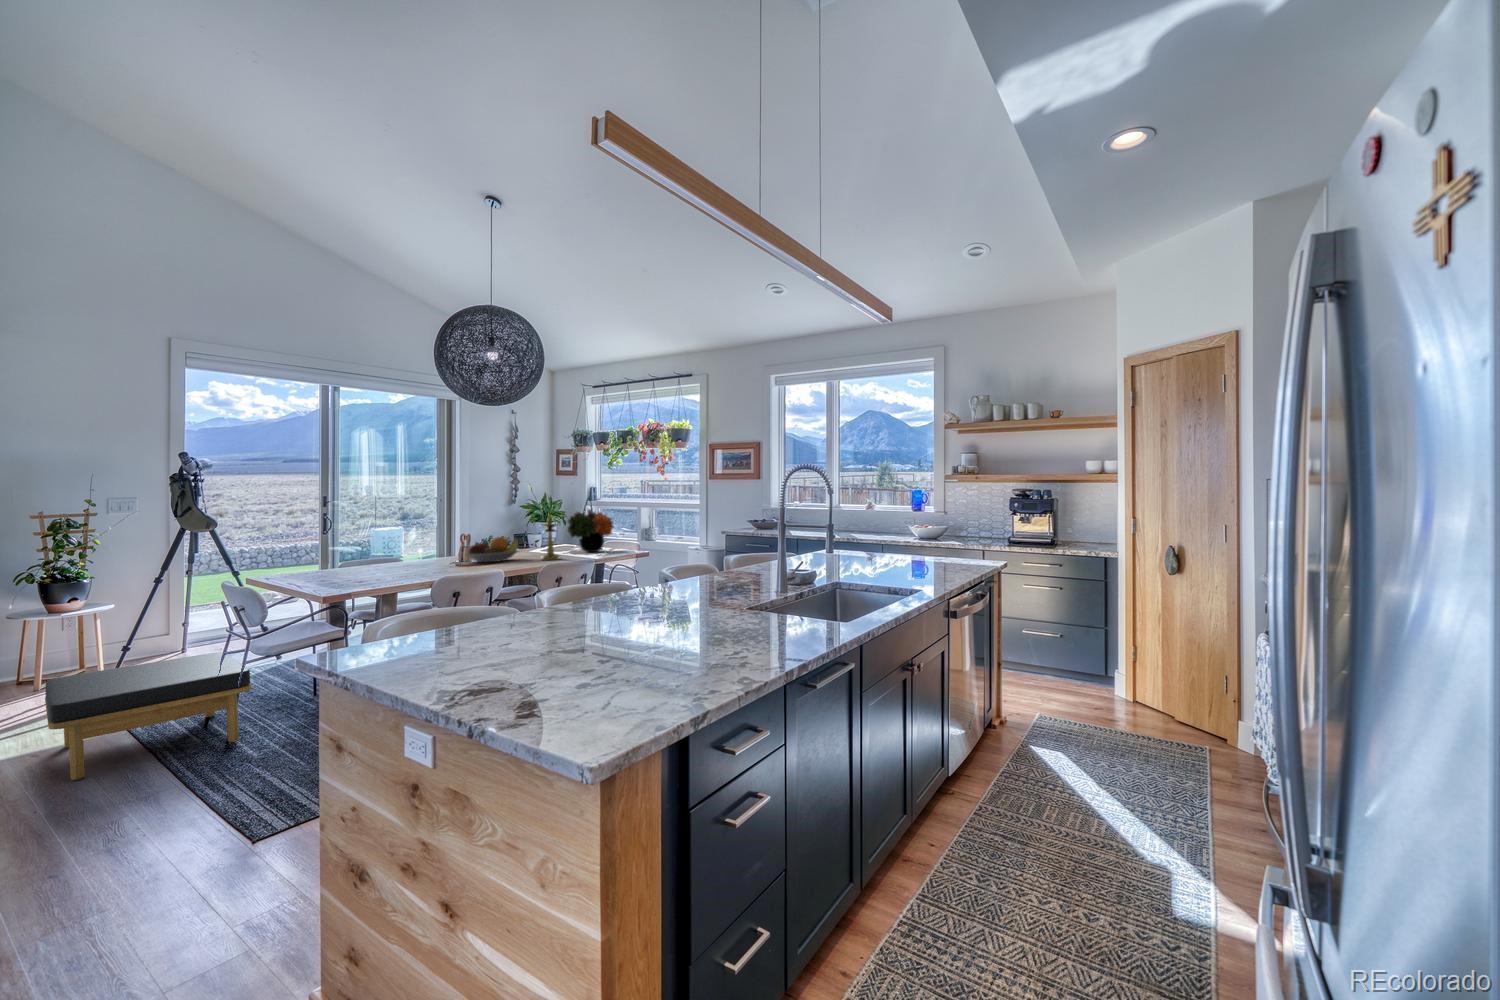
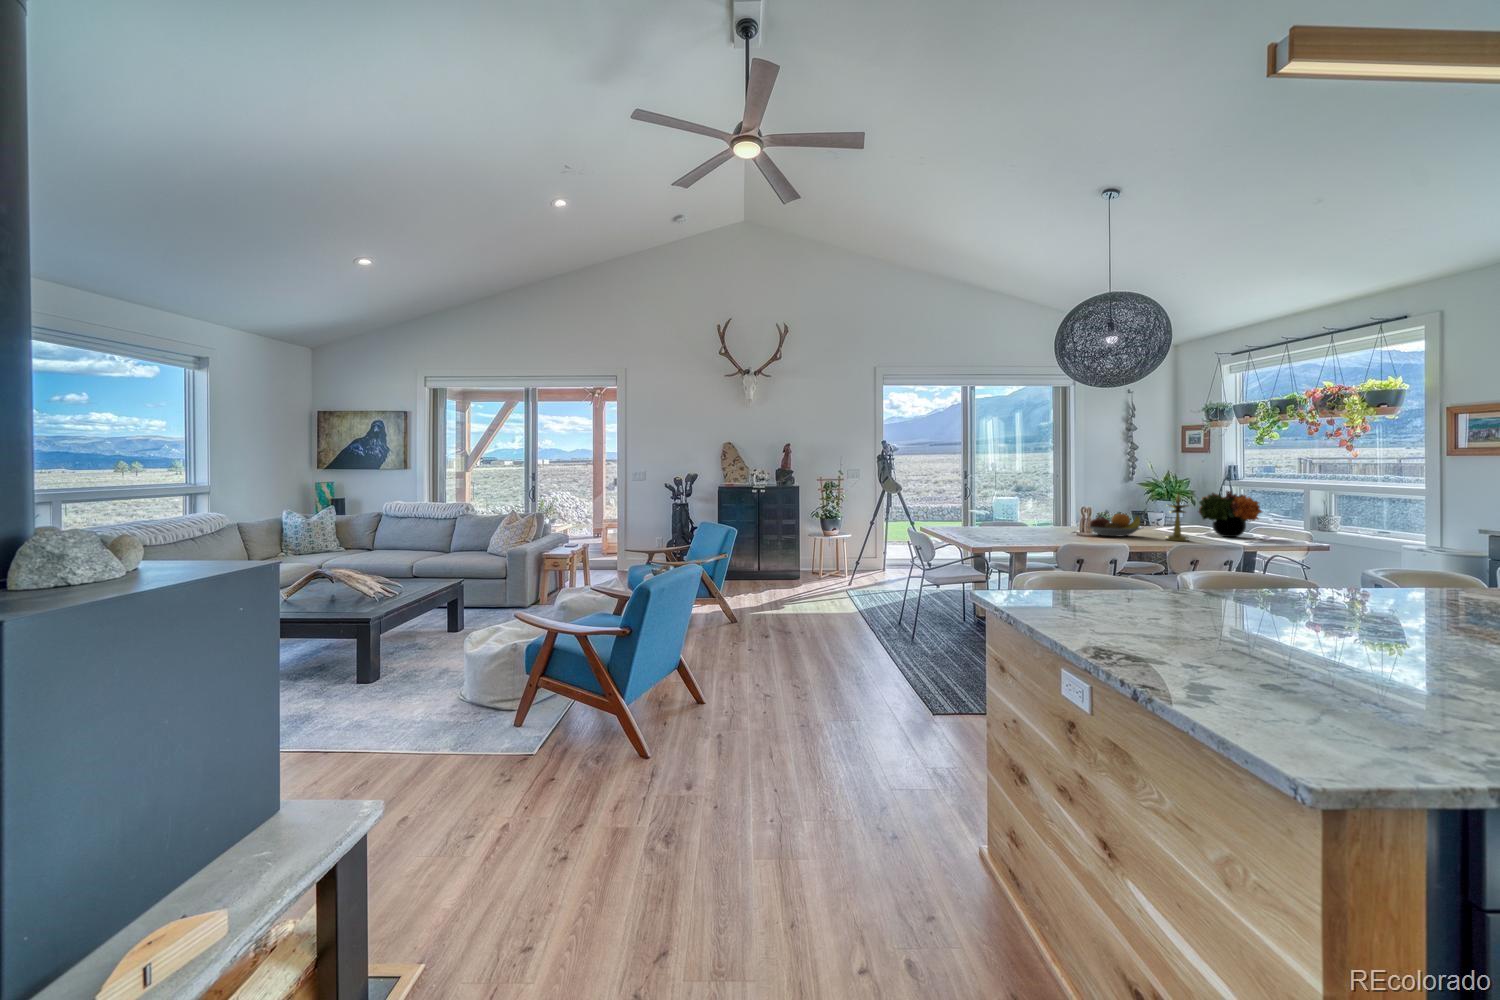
ottoman: present [45,652,252,780] -> none [827,576,927,639]

